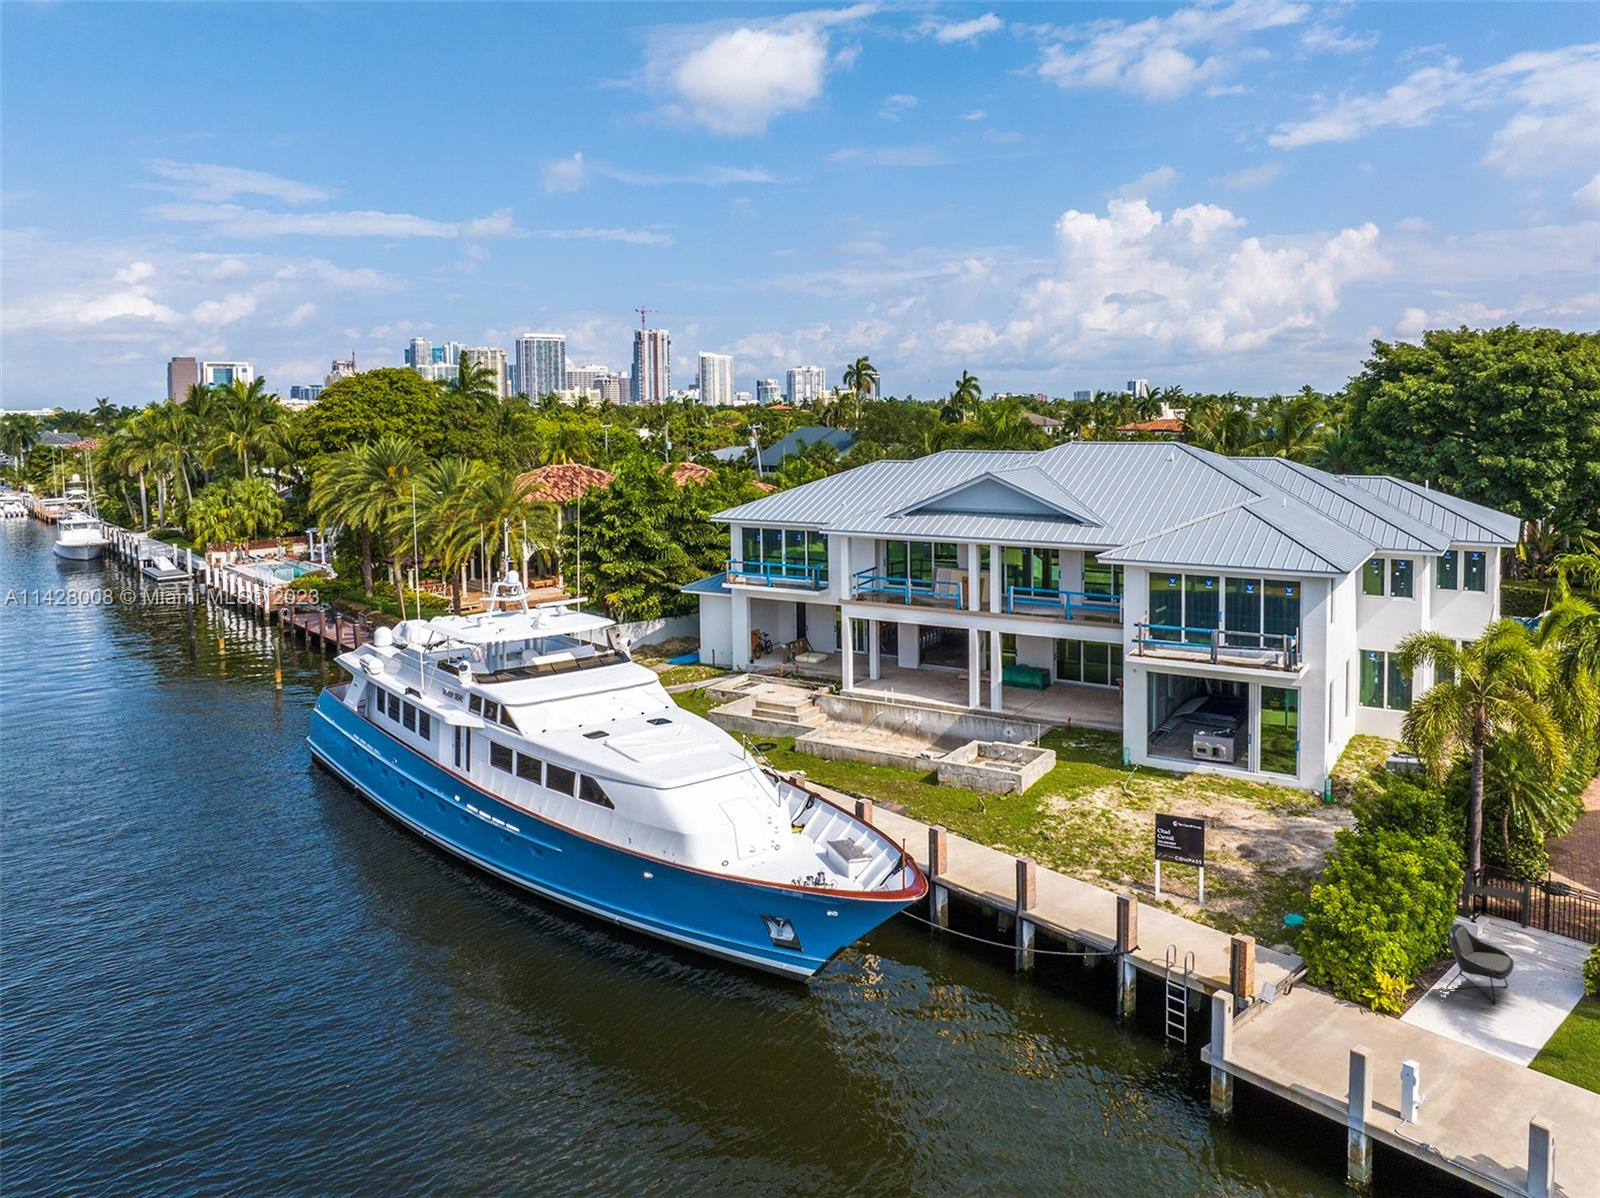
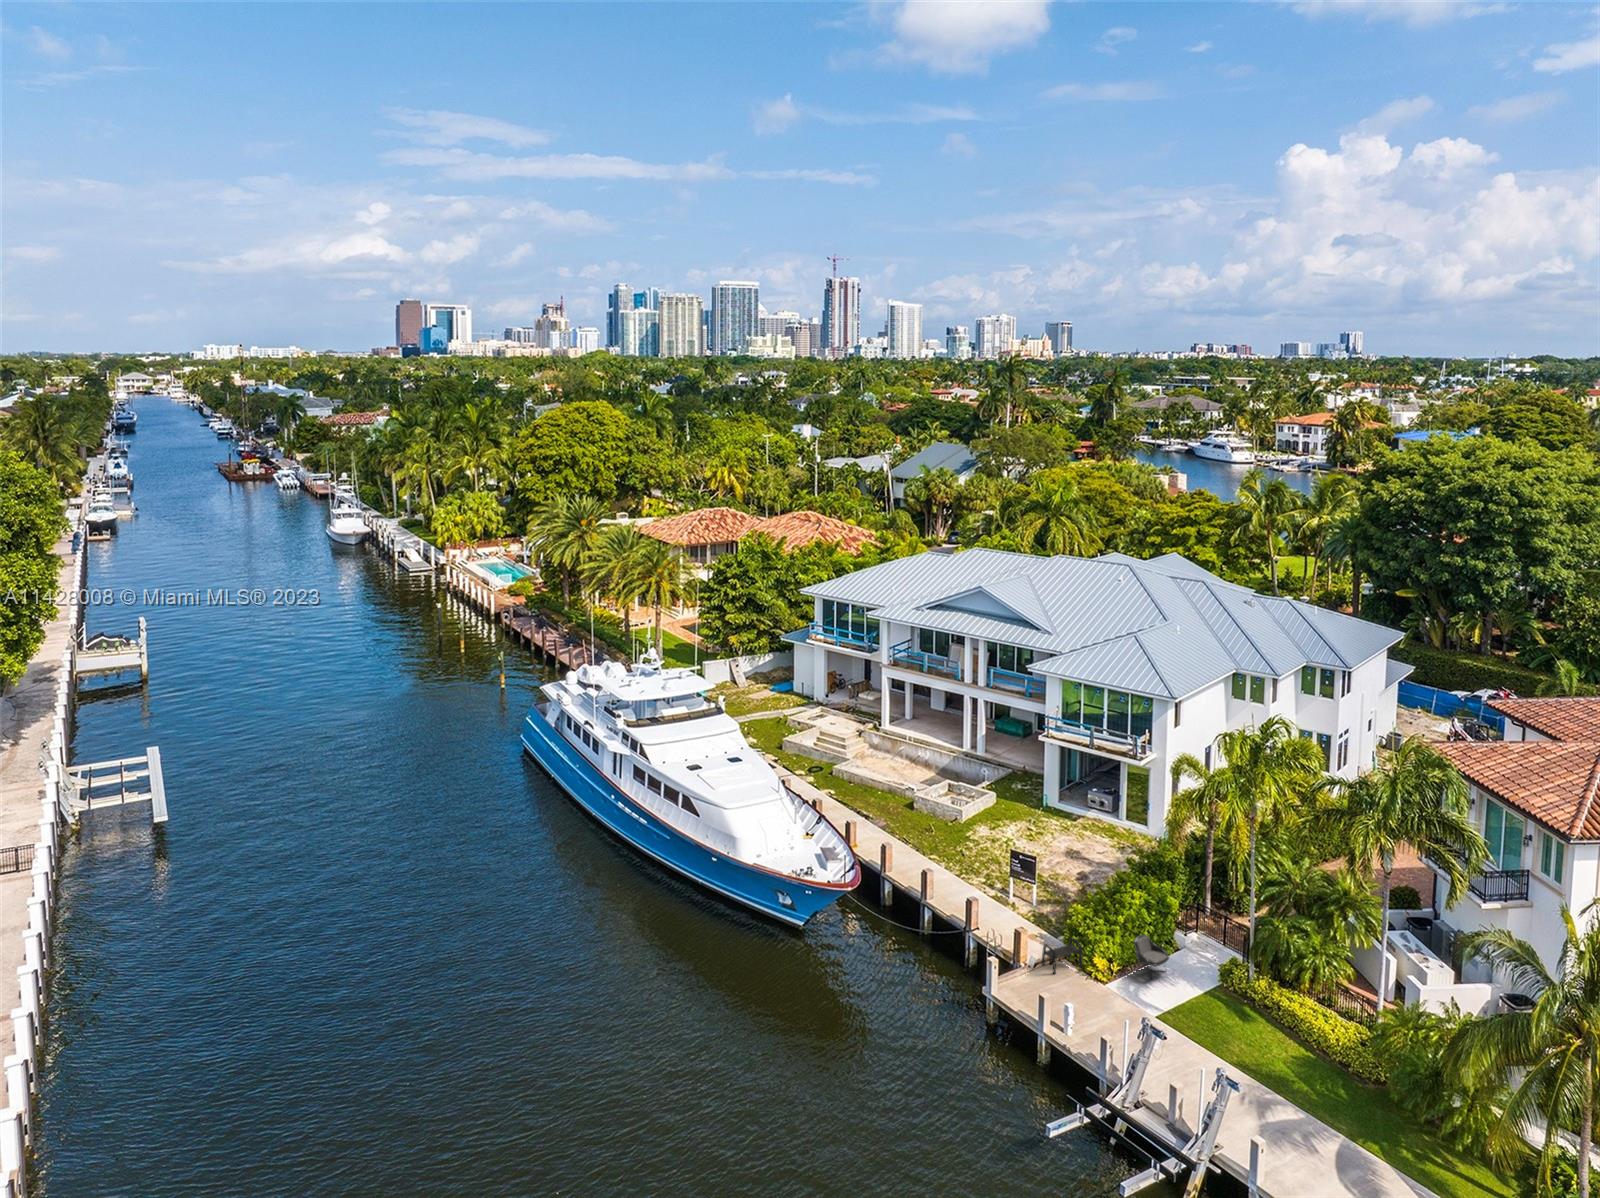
bench: present [1462,871,1530,928] -> present [1042,938,1082,974]

